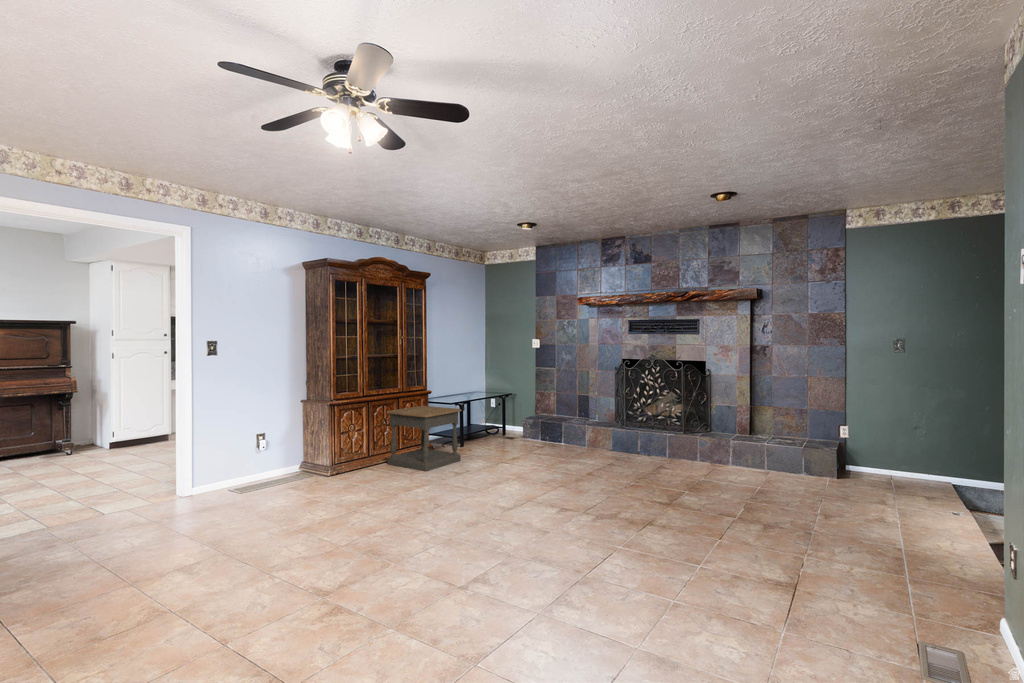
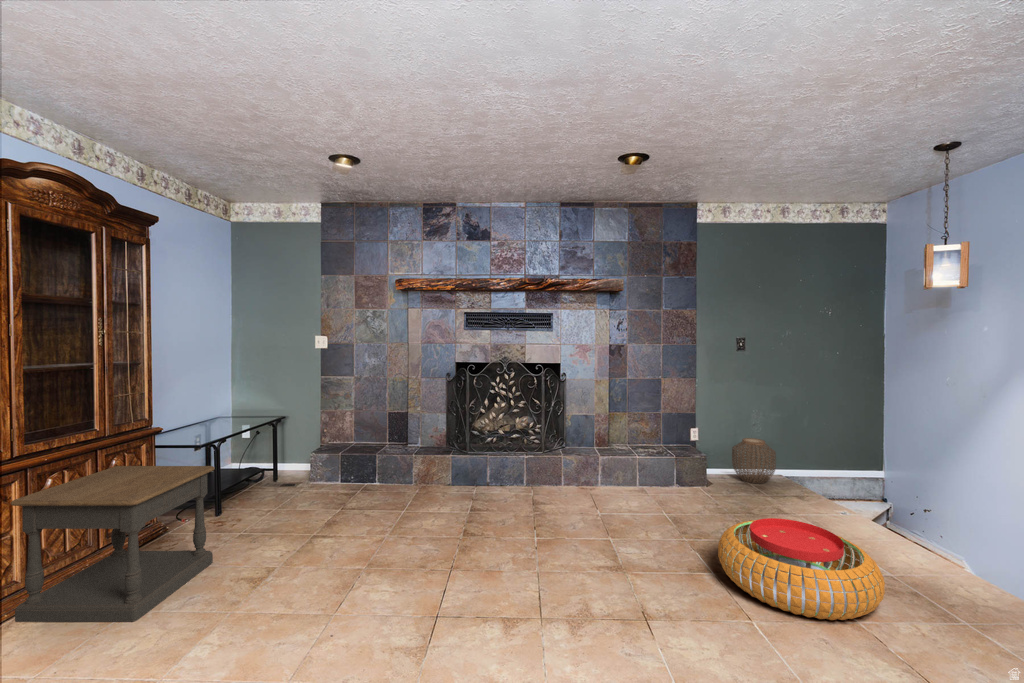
woven basket: none [880,441,929,486] -> present [732,438,776,483]
pouf: none [739,479,858,541] -> present [718,518,885,620]

